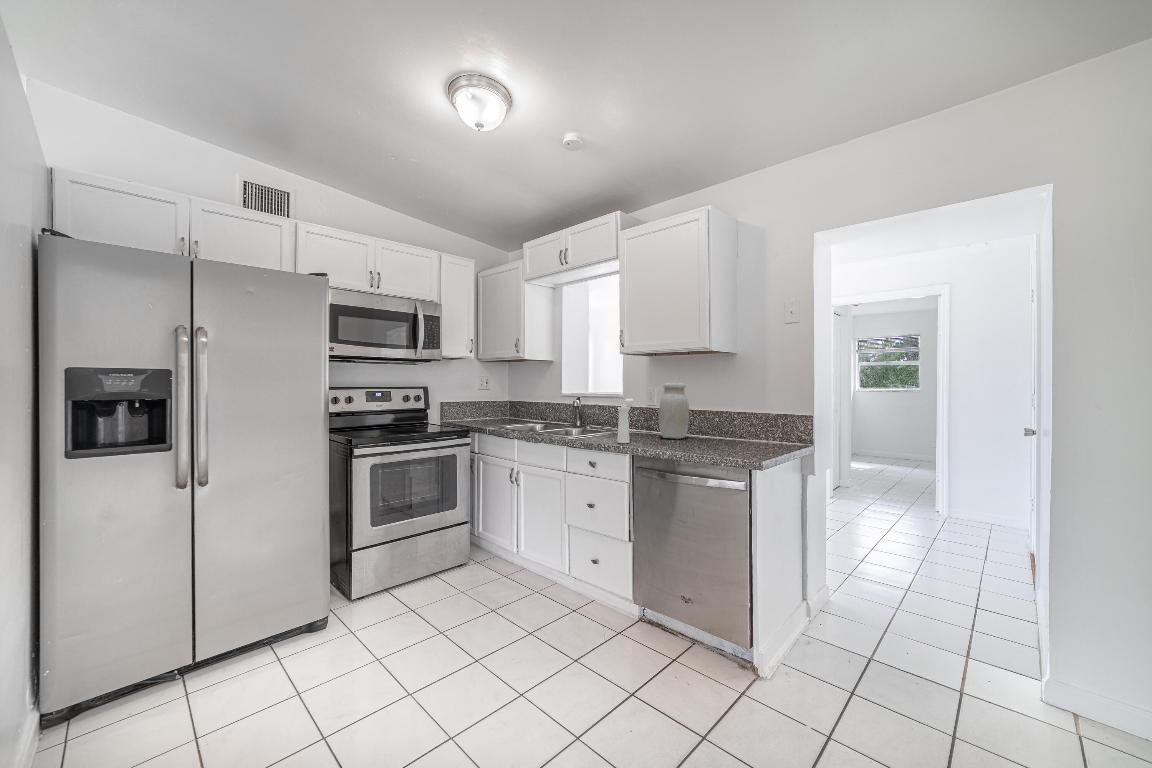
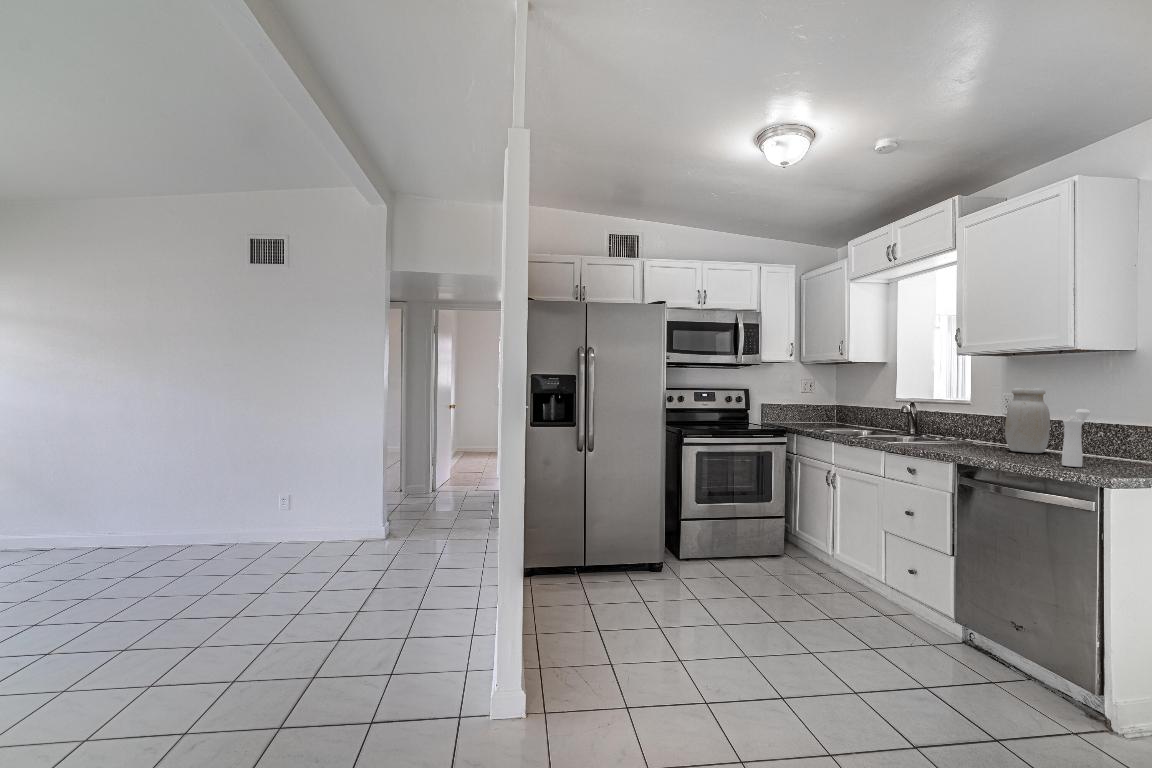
pepper mill: present [617,398,633,443] -> present [1062,409,1090,467]

